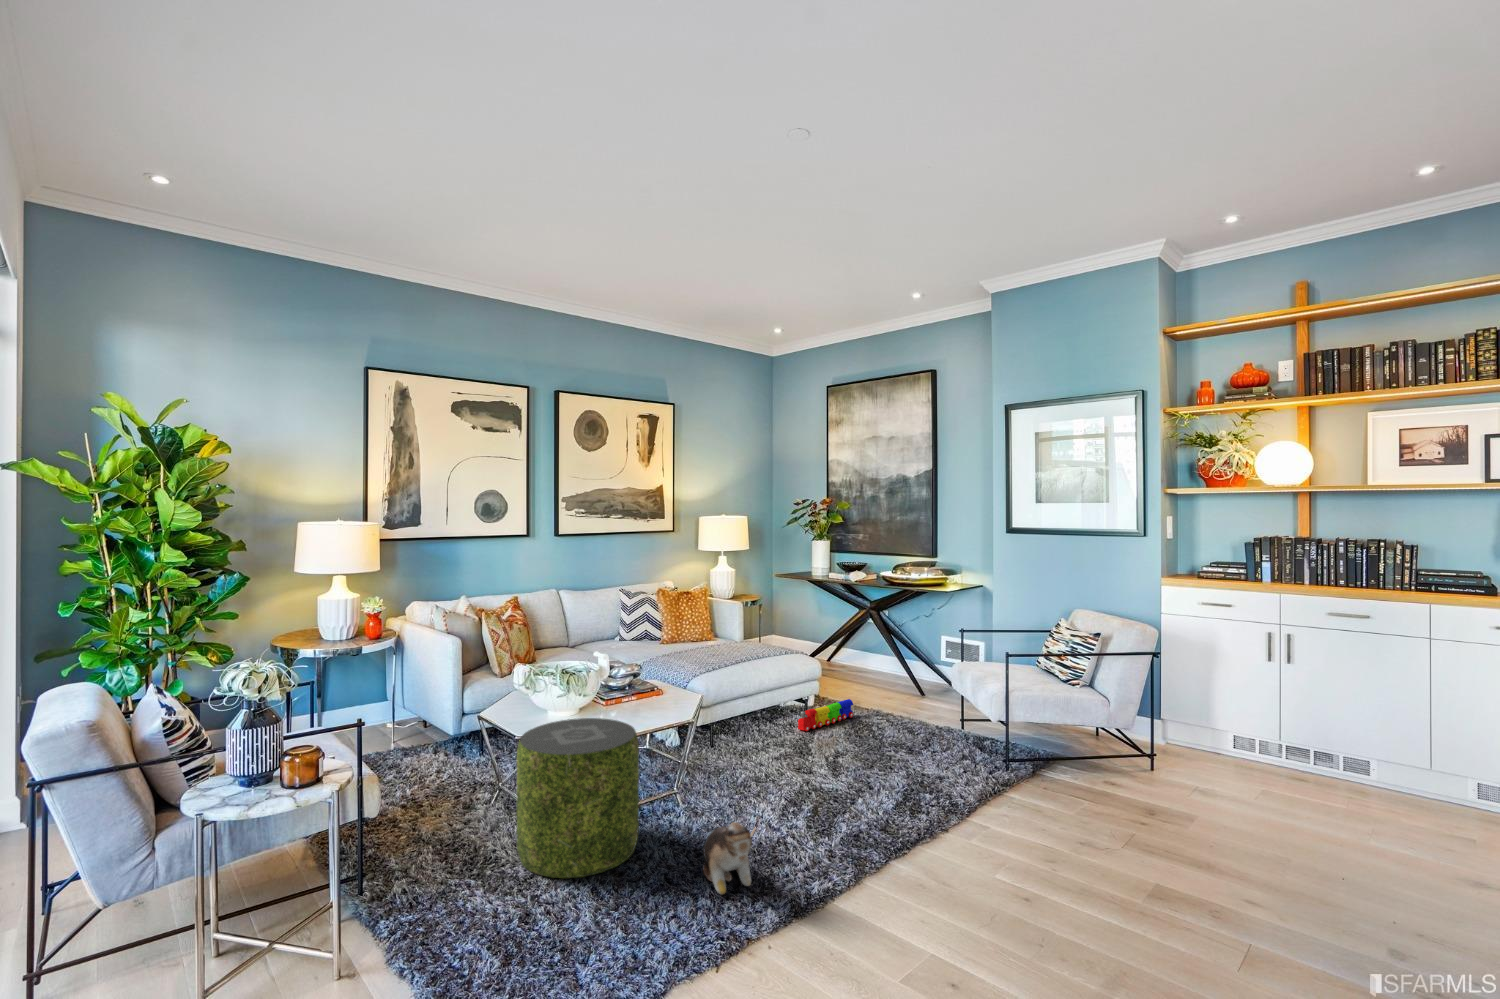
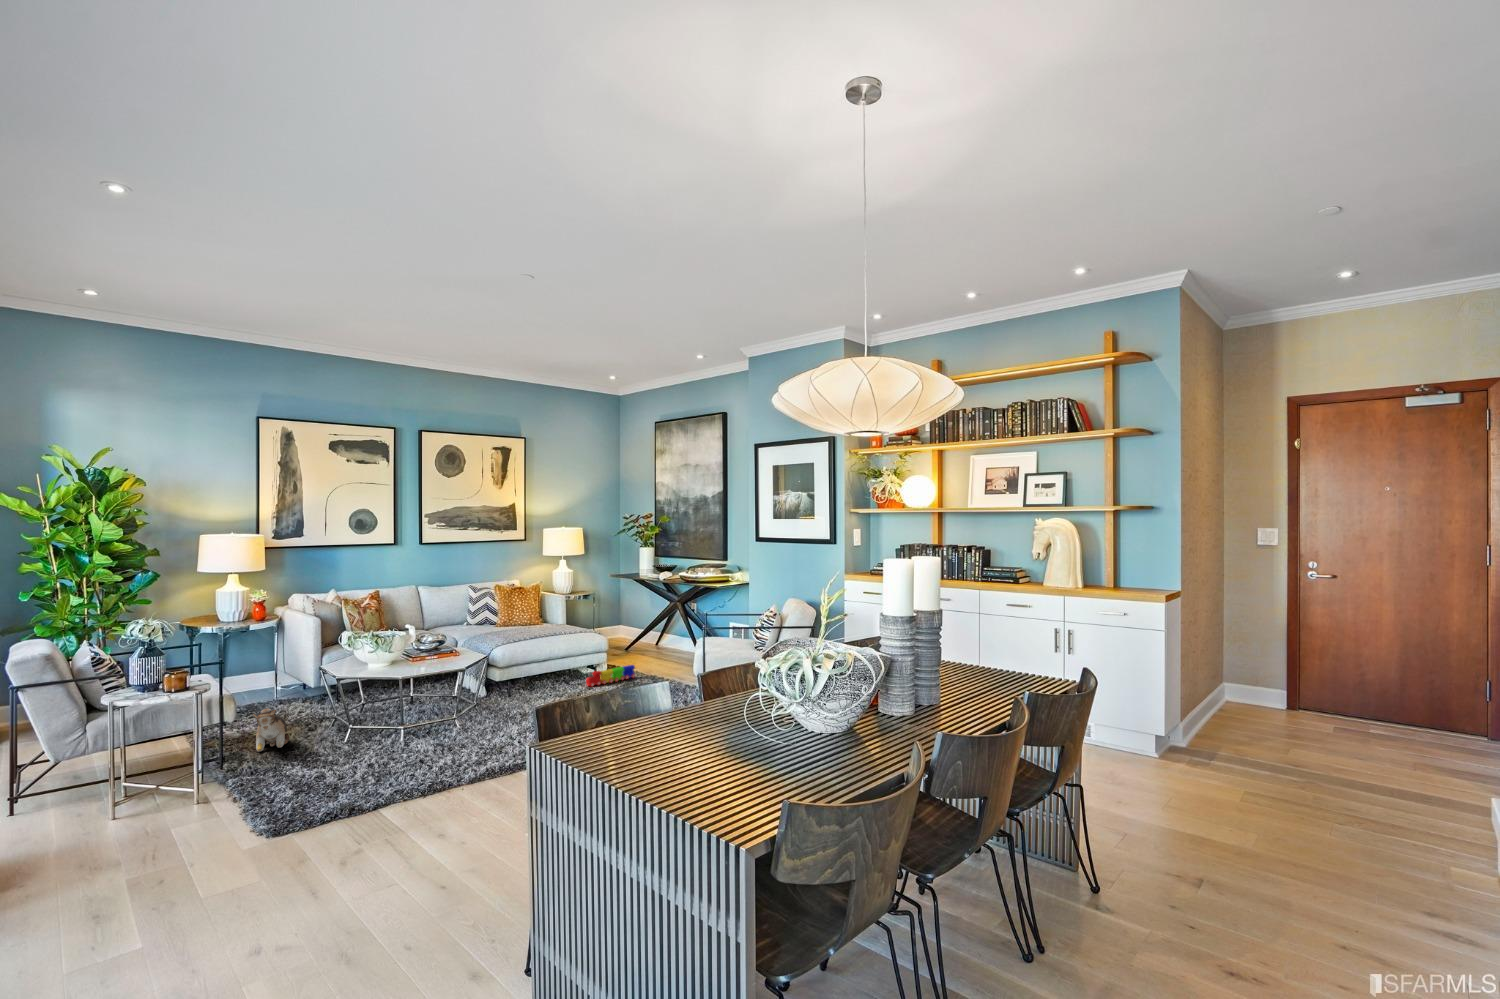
pouf: present [517,718,639,878] -> none [334,666,421,763]
plush toy: present [703,822,755,894] -> present [253,708,289,752]

